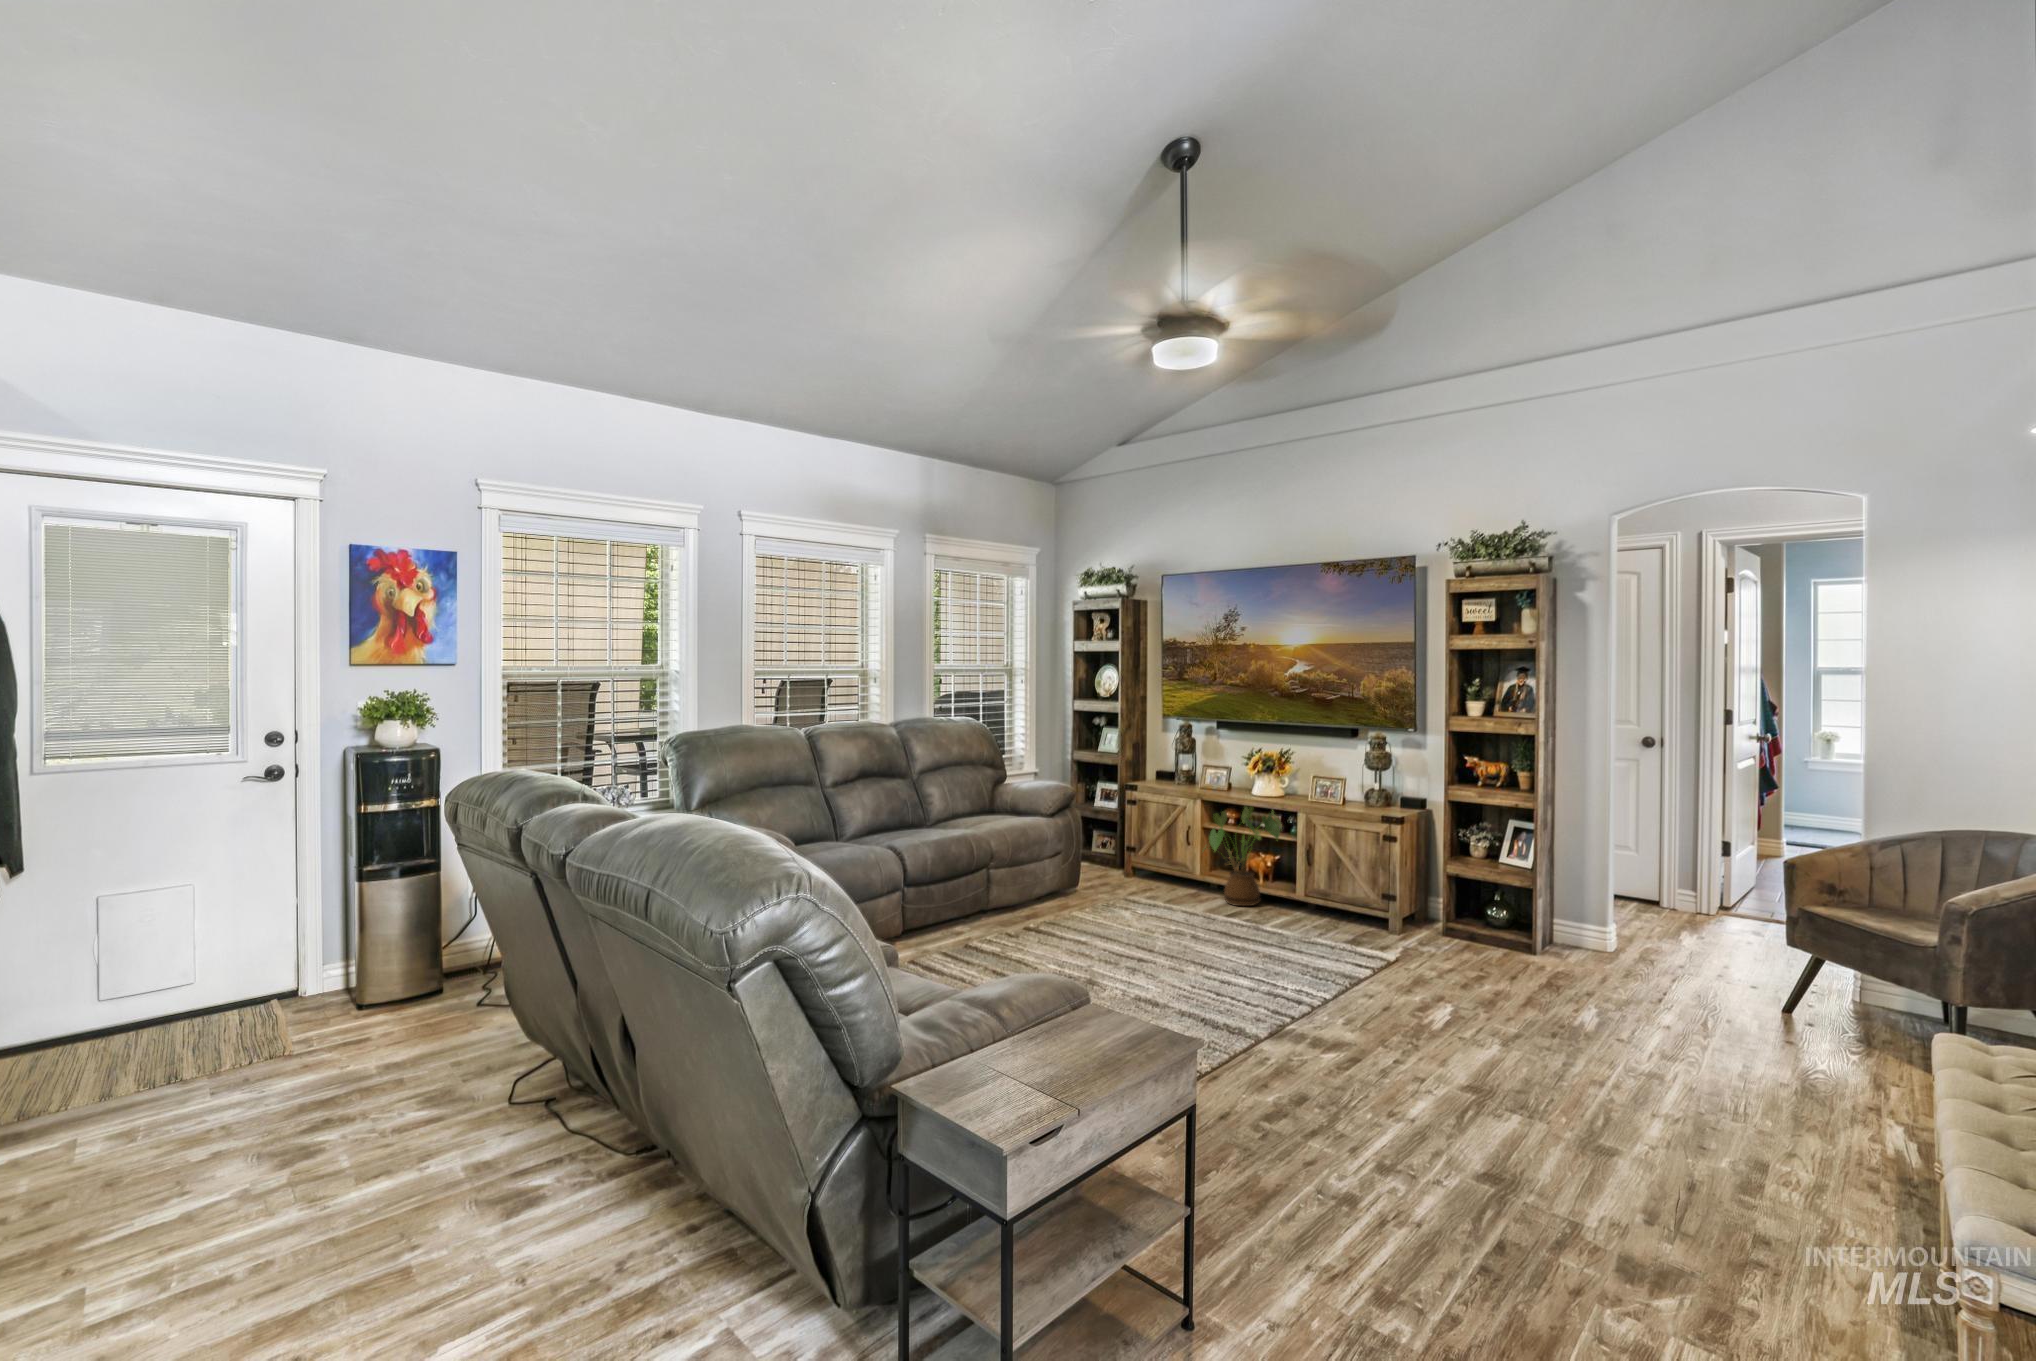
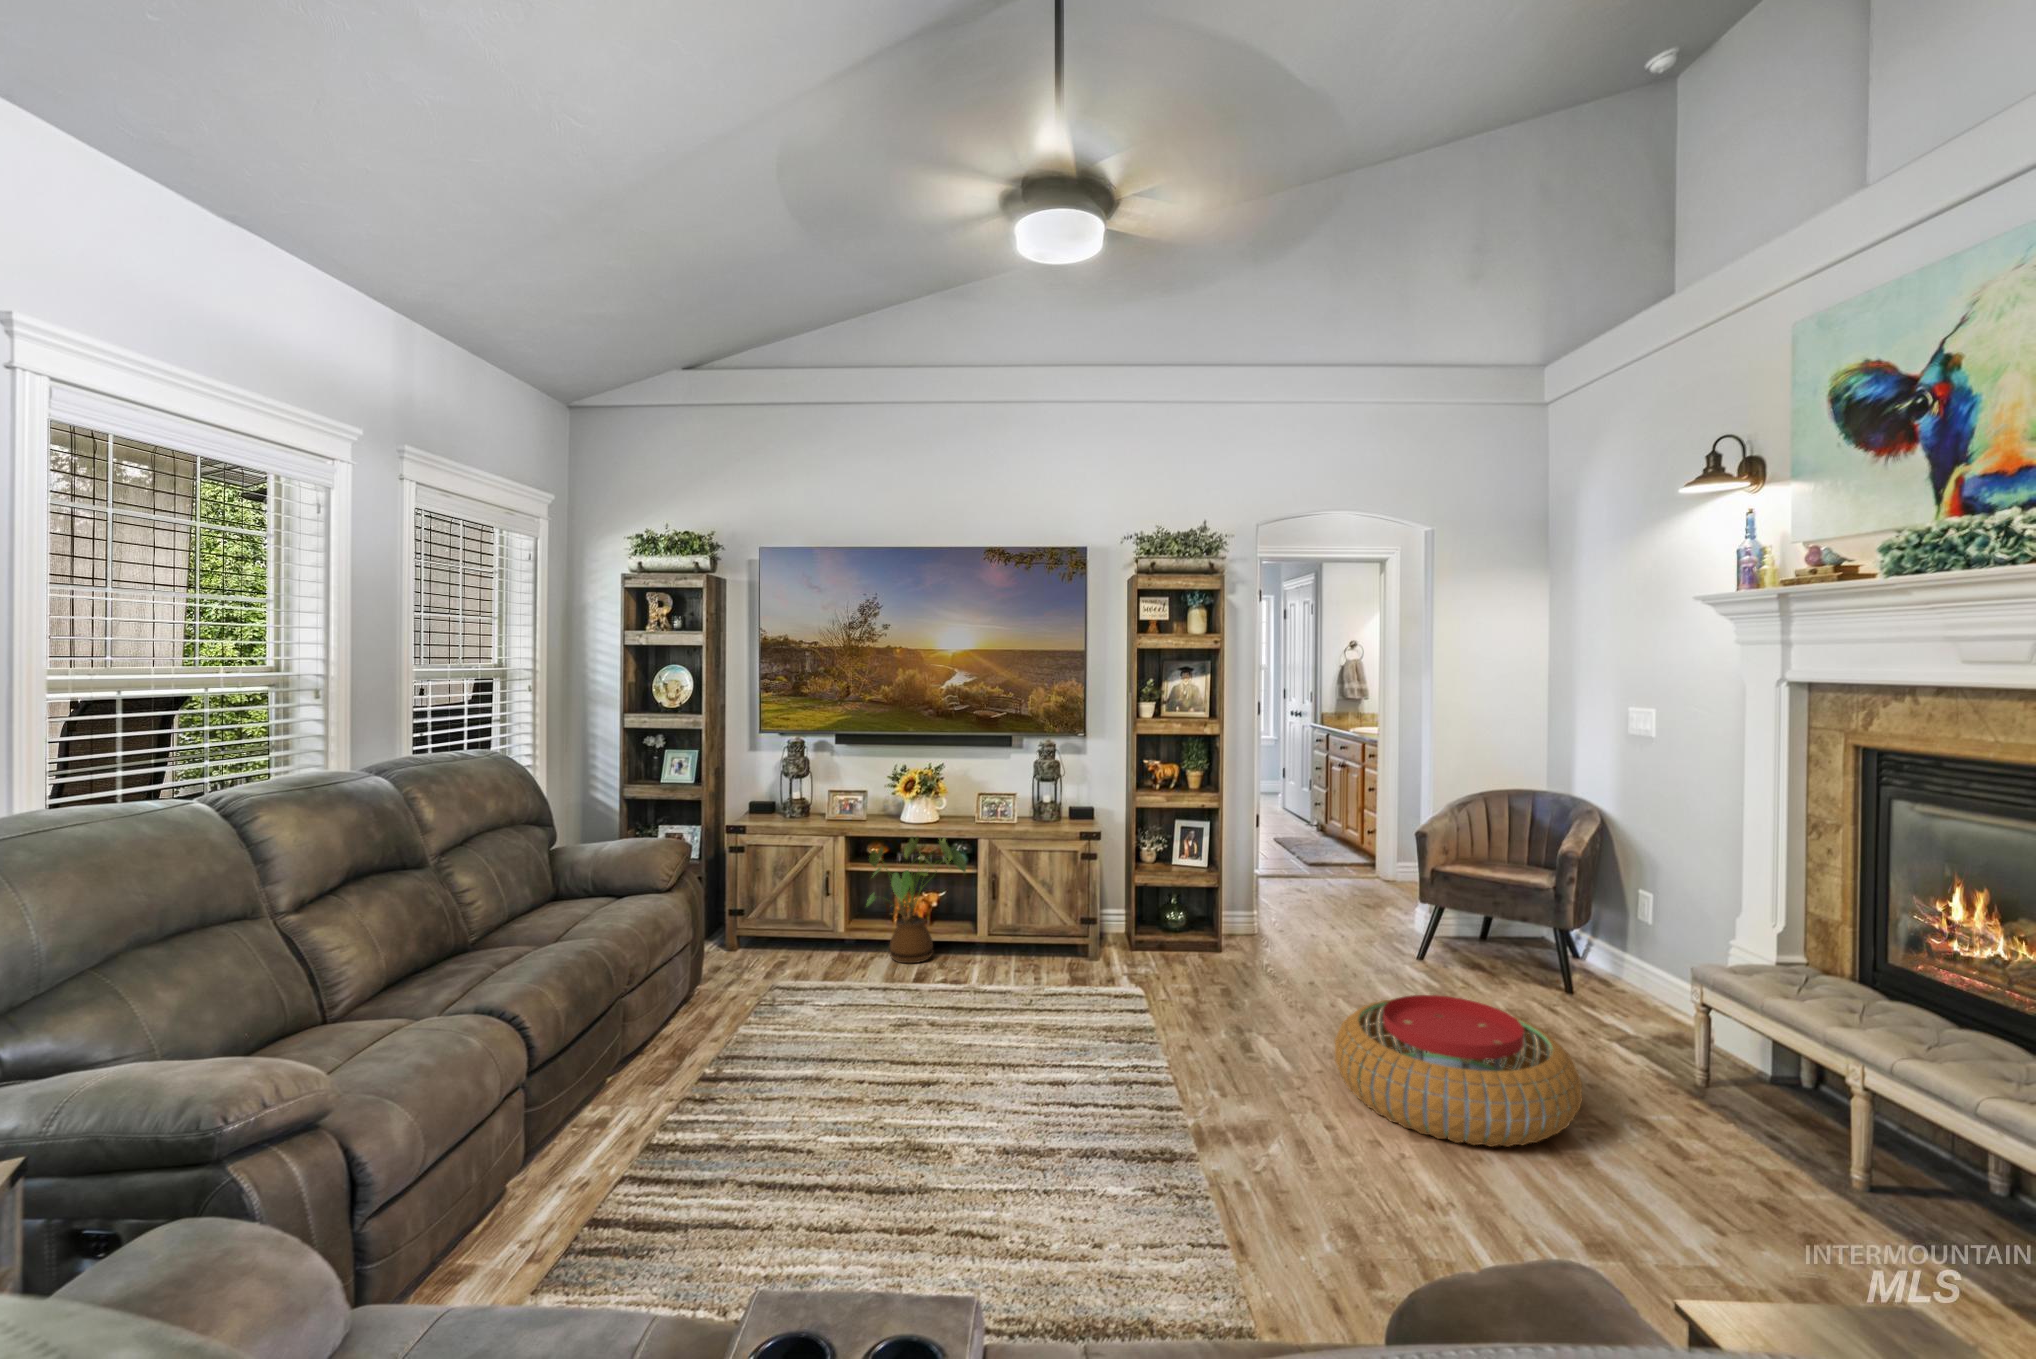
pouf: none [1434,986,1681,1127] -> present [1335,995,1582,1147]

